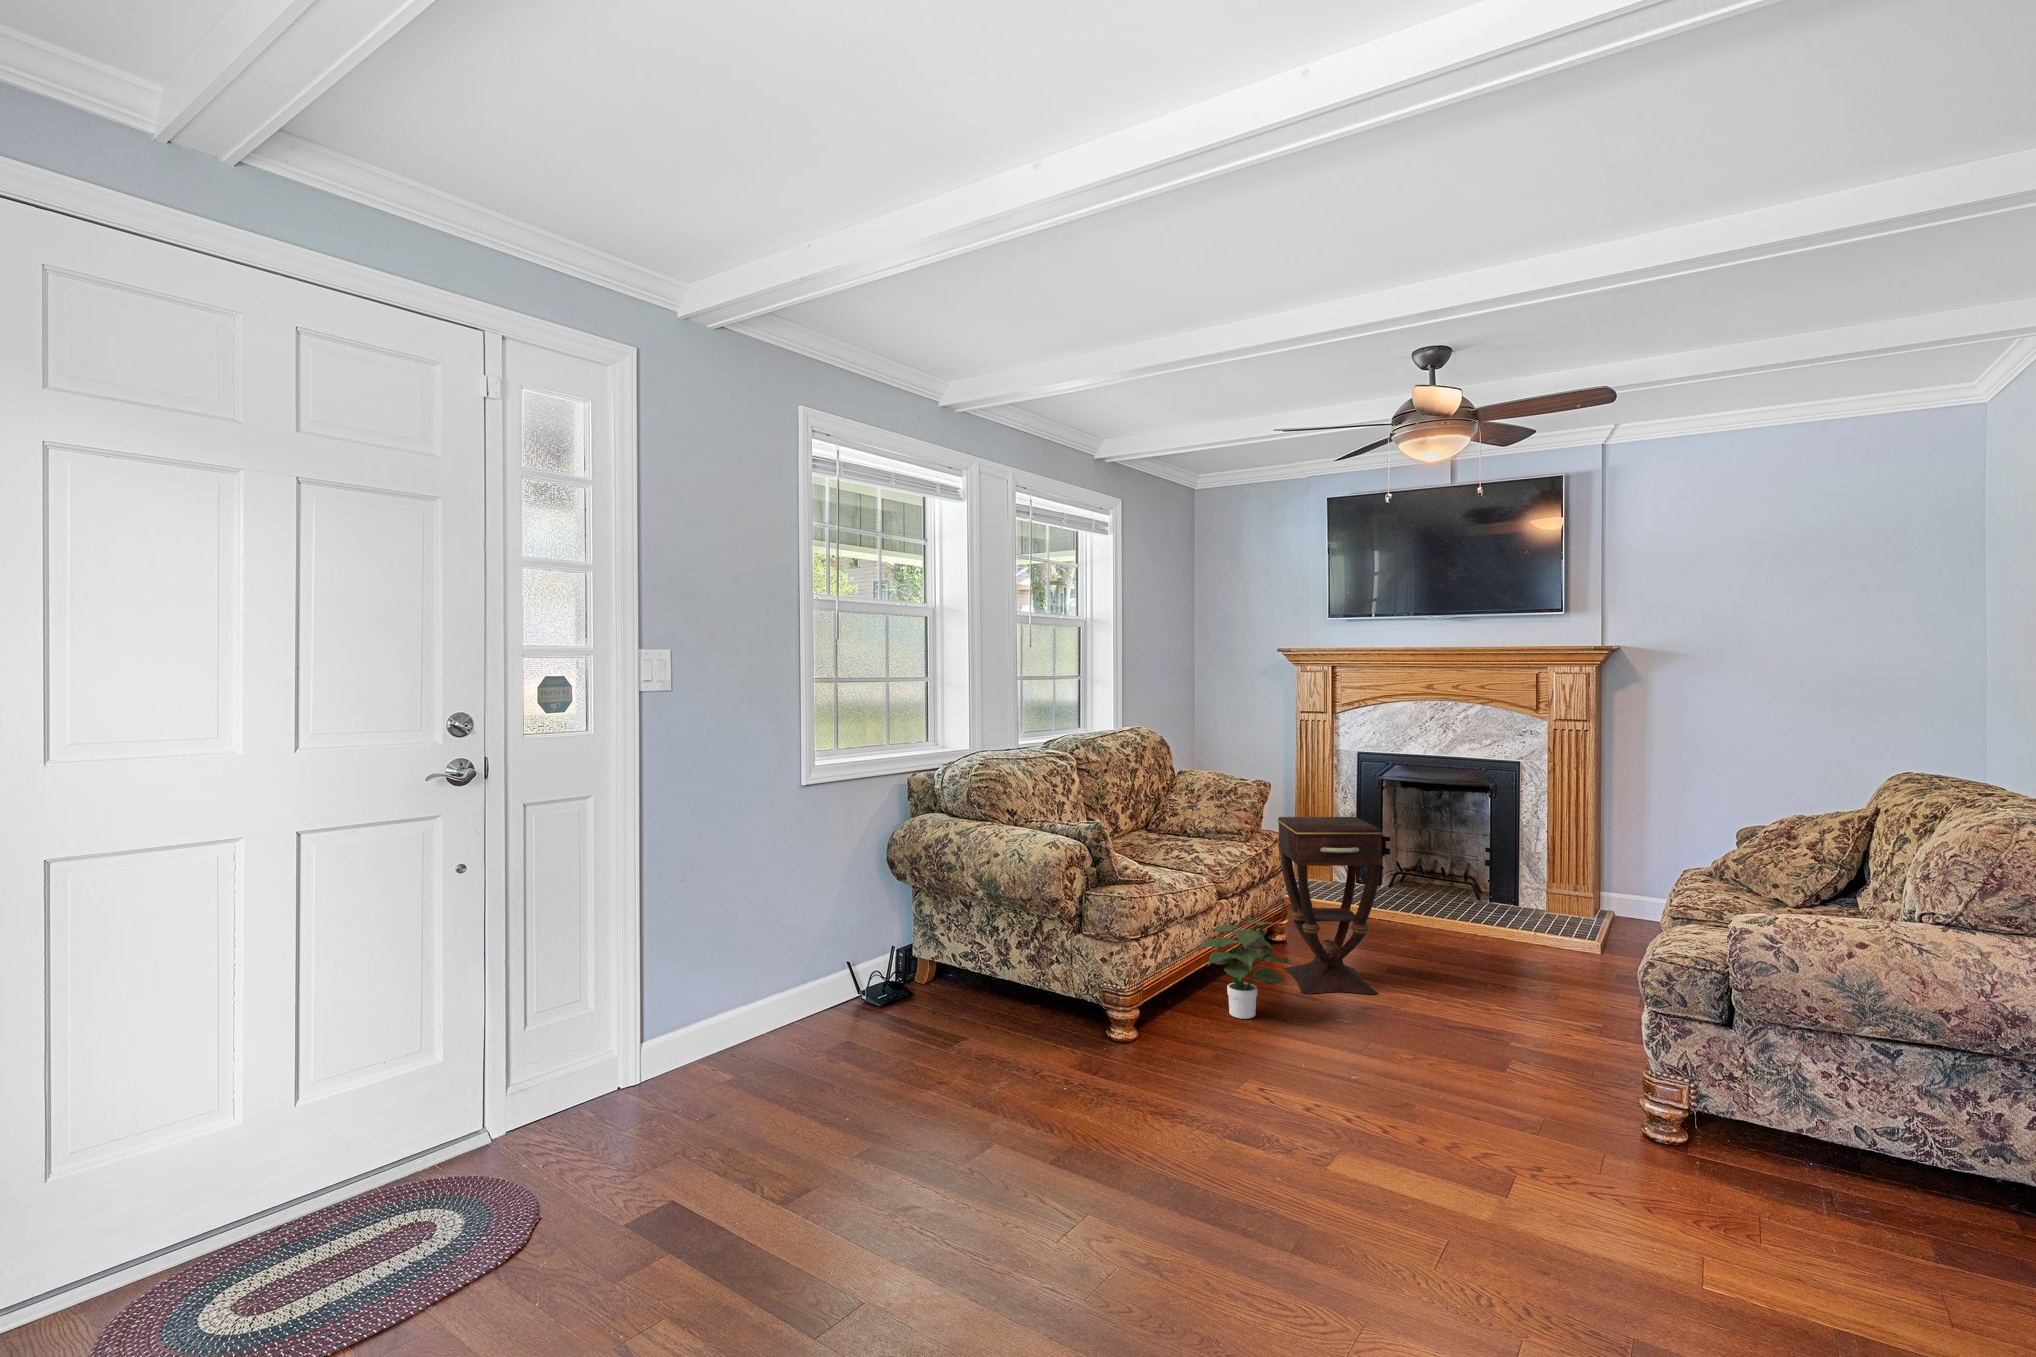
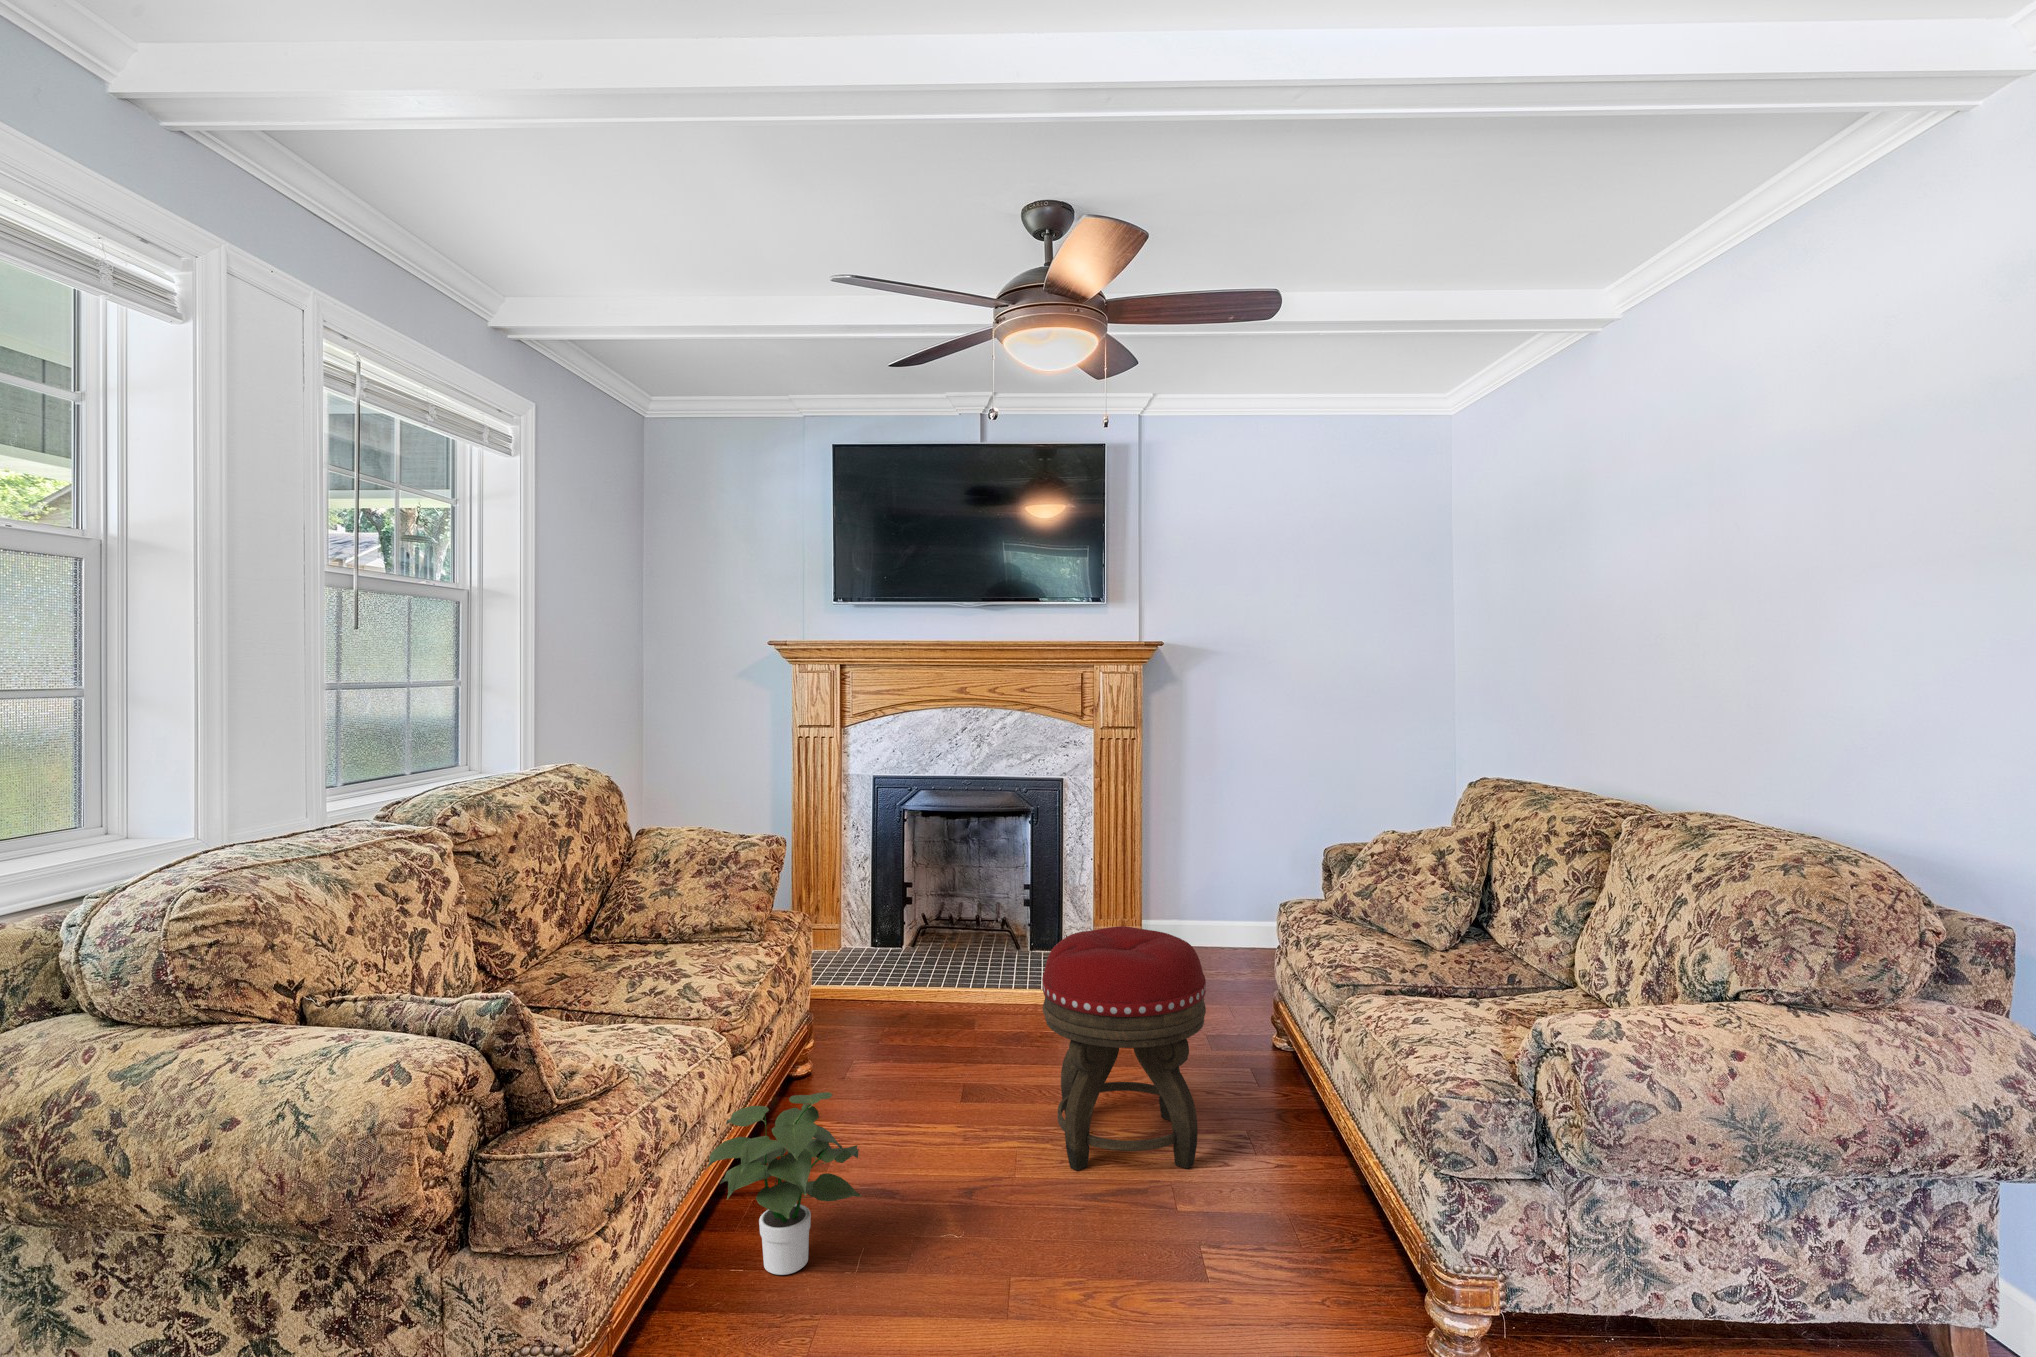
side table: present [1277,817,1383,994] -> none [809,884,972,1178]
footstool: none [1434,860,1563,1031] -> present [1042,926,1206,1171]

